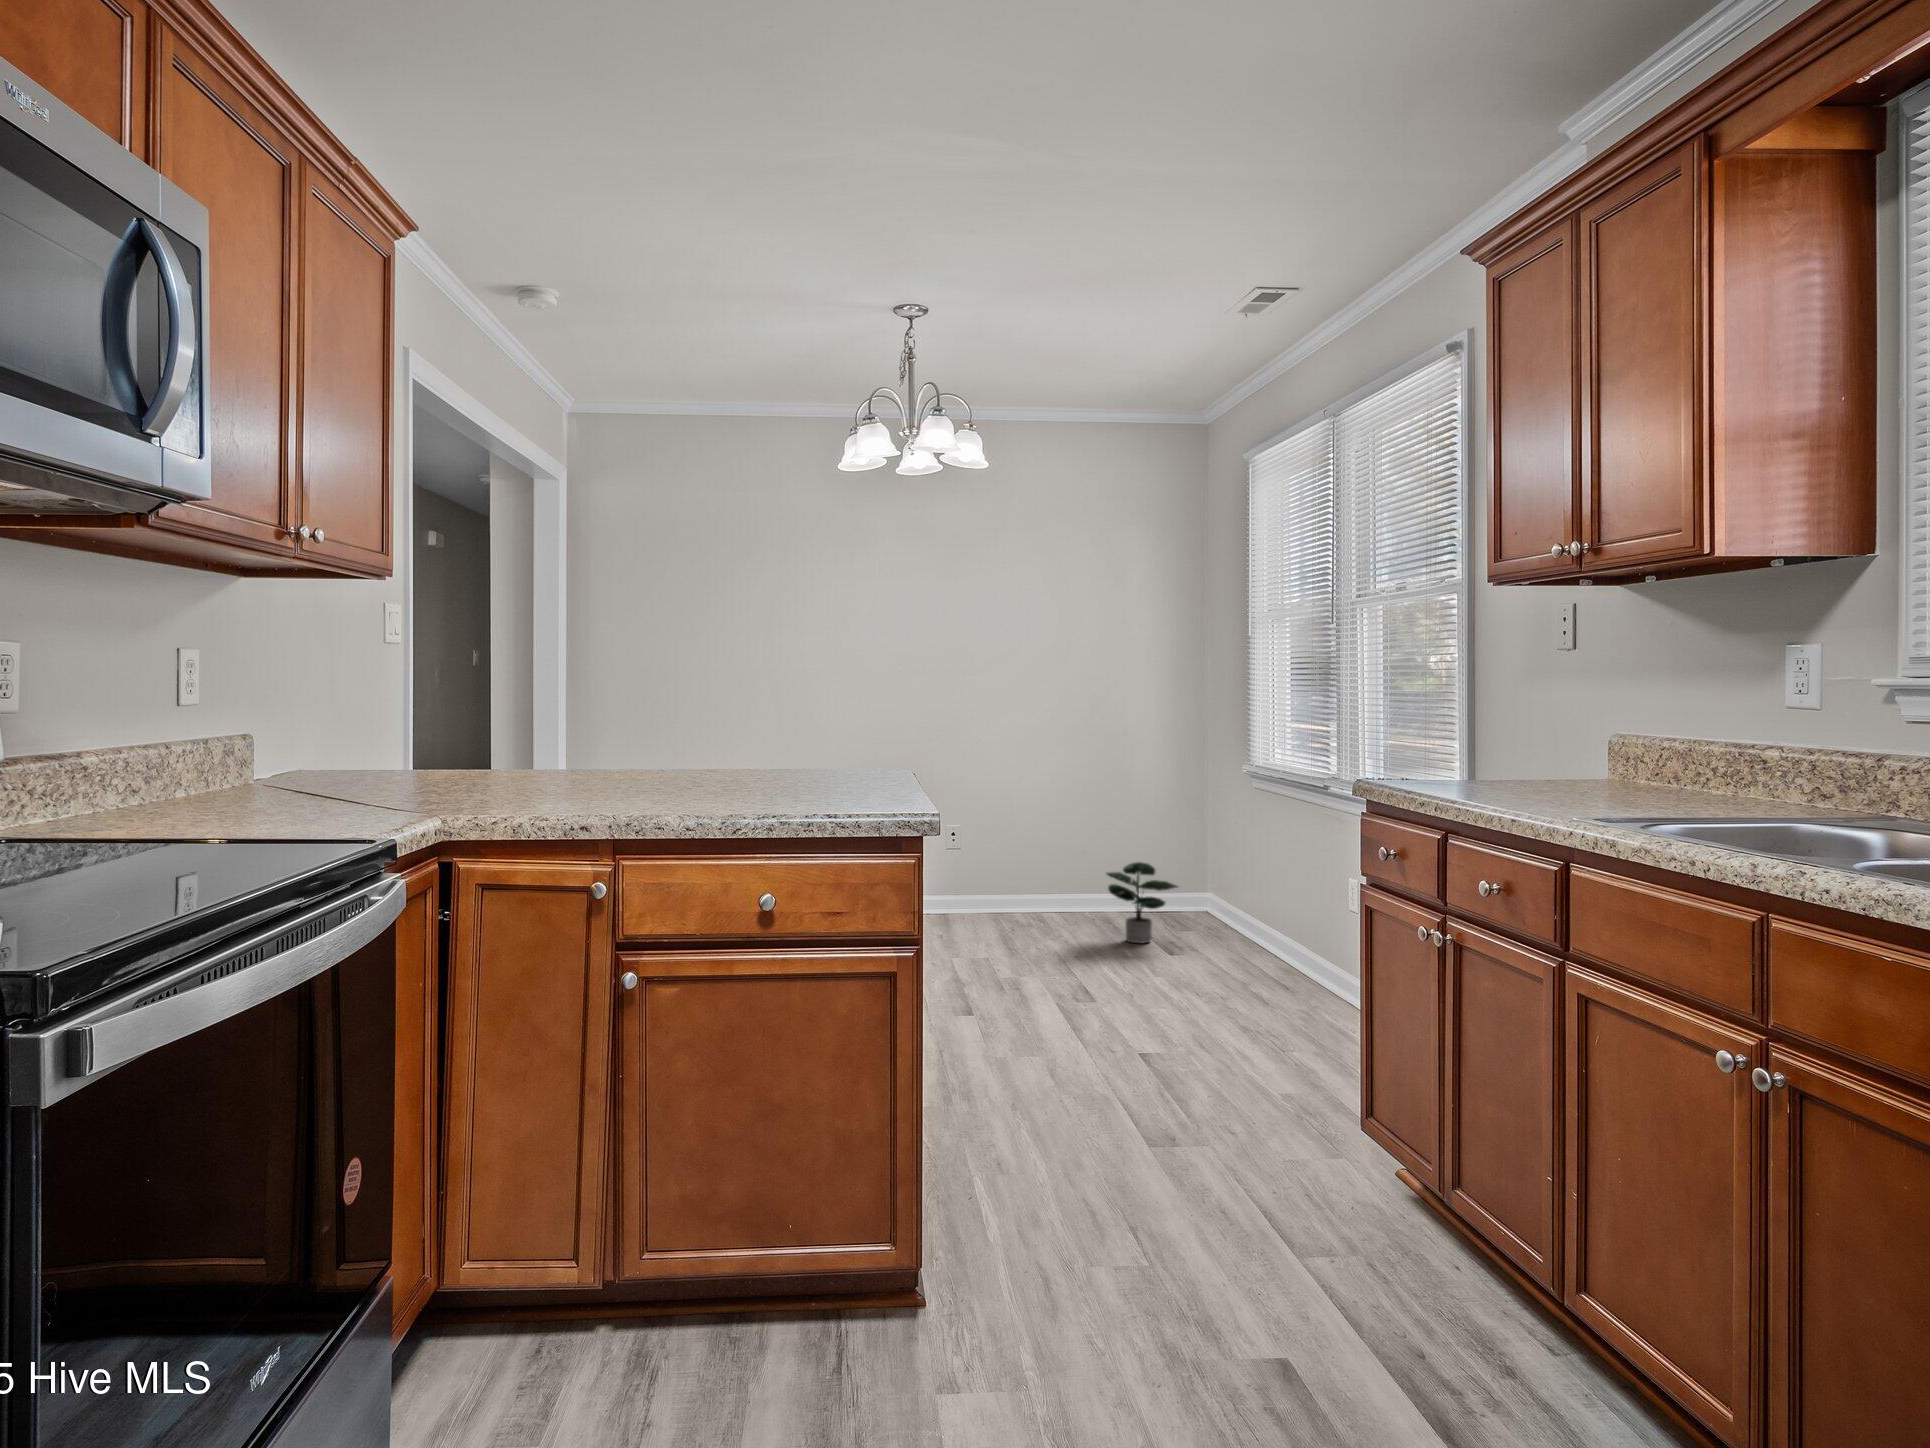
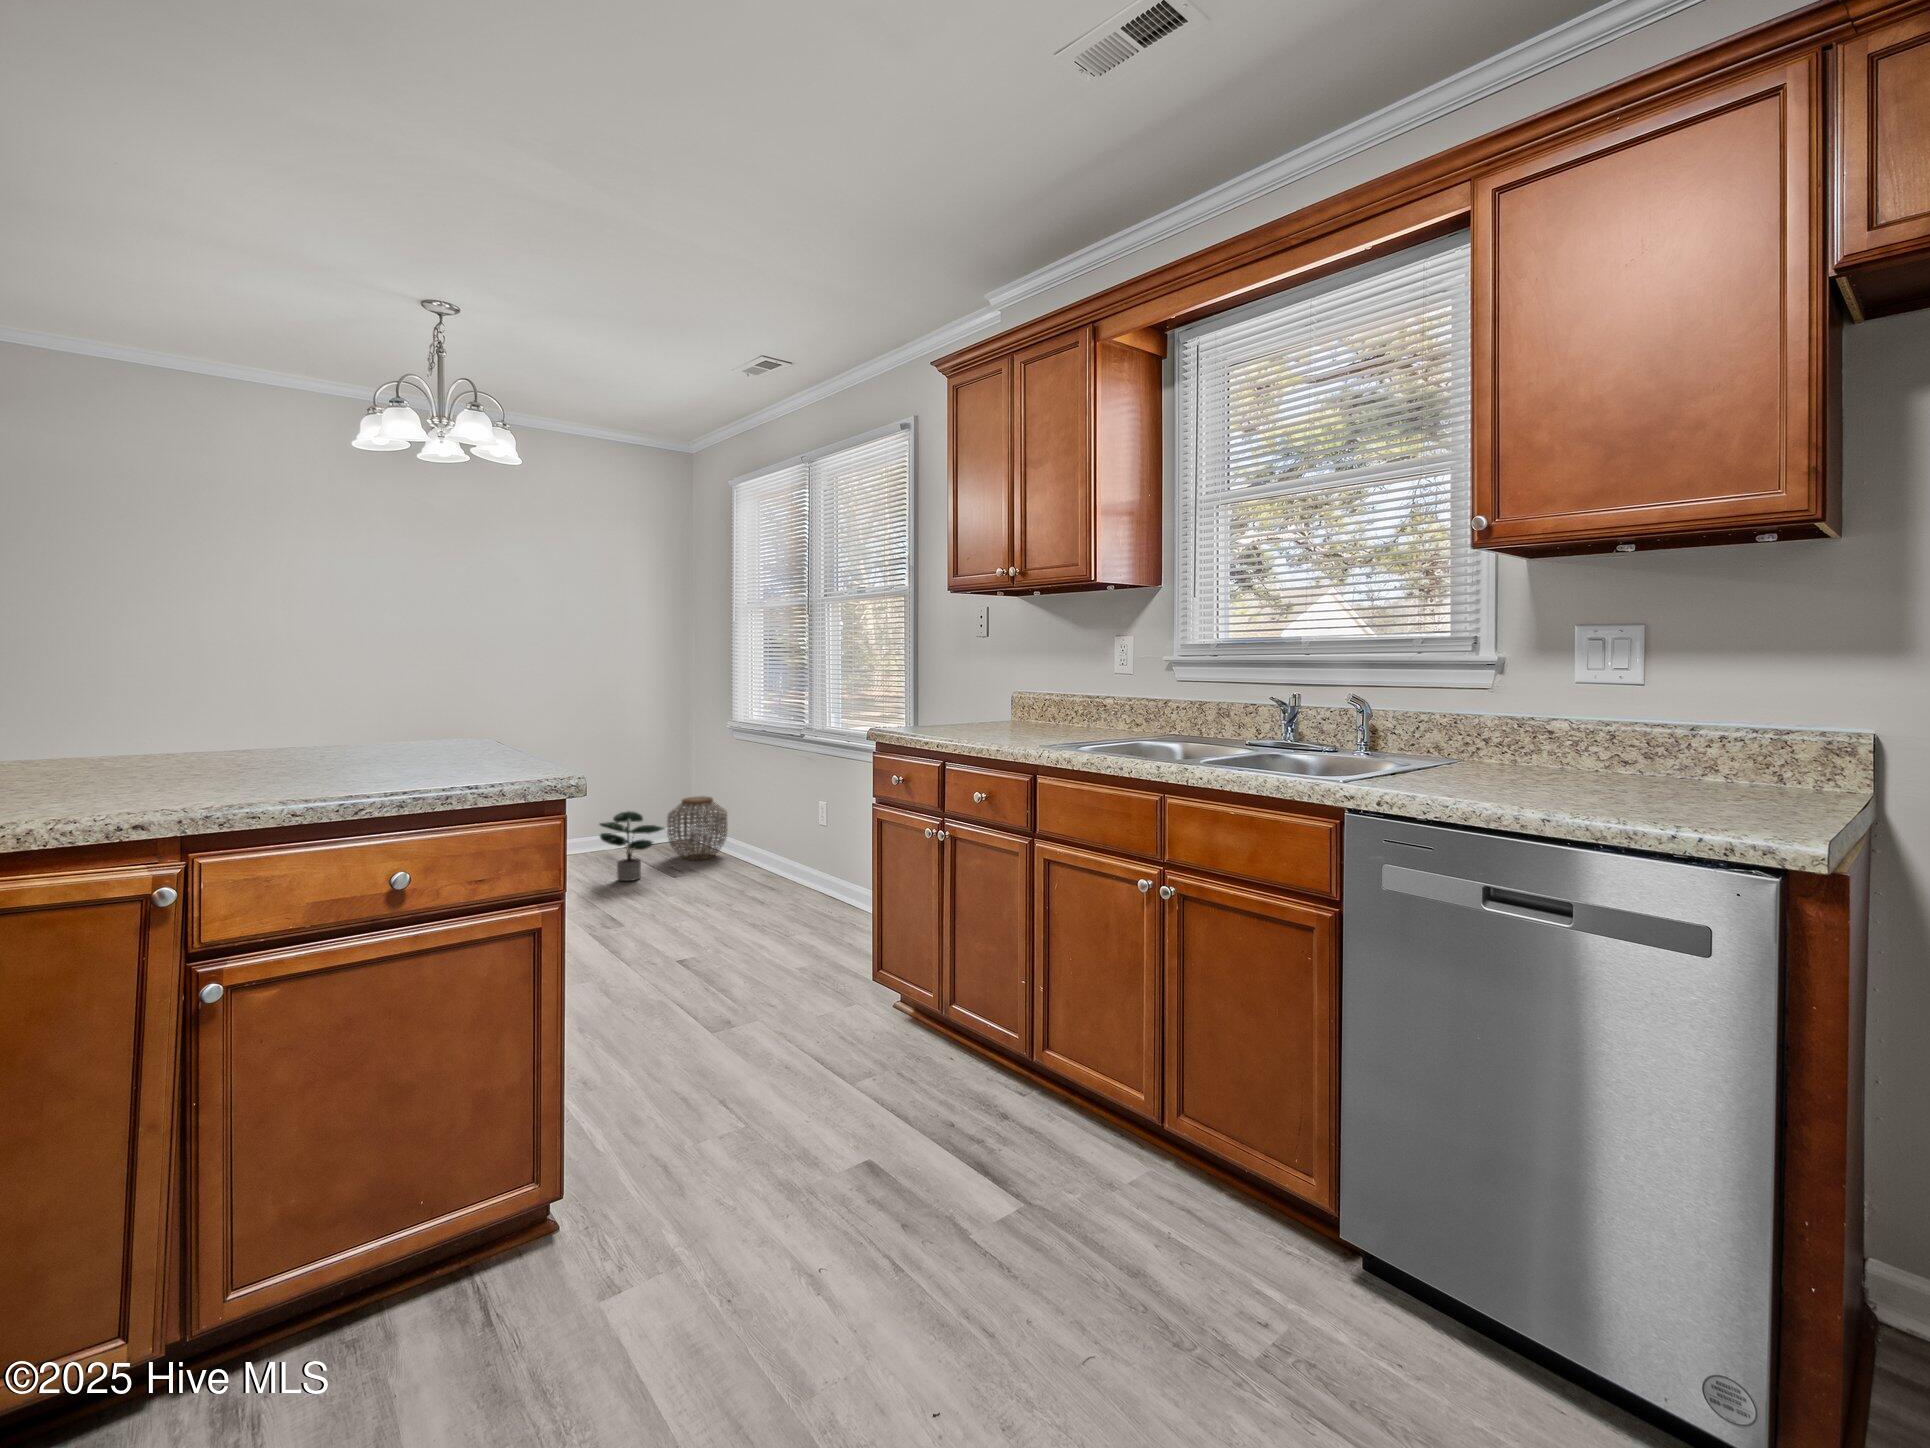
woven basket: none [1189,852,1260,930] -> present [667,797,727,860]

